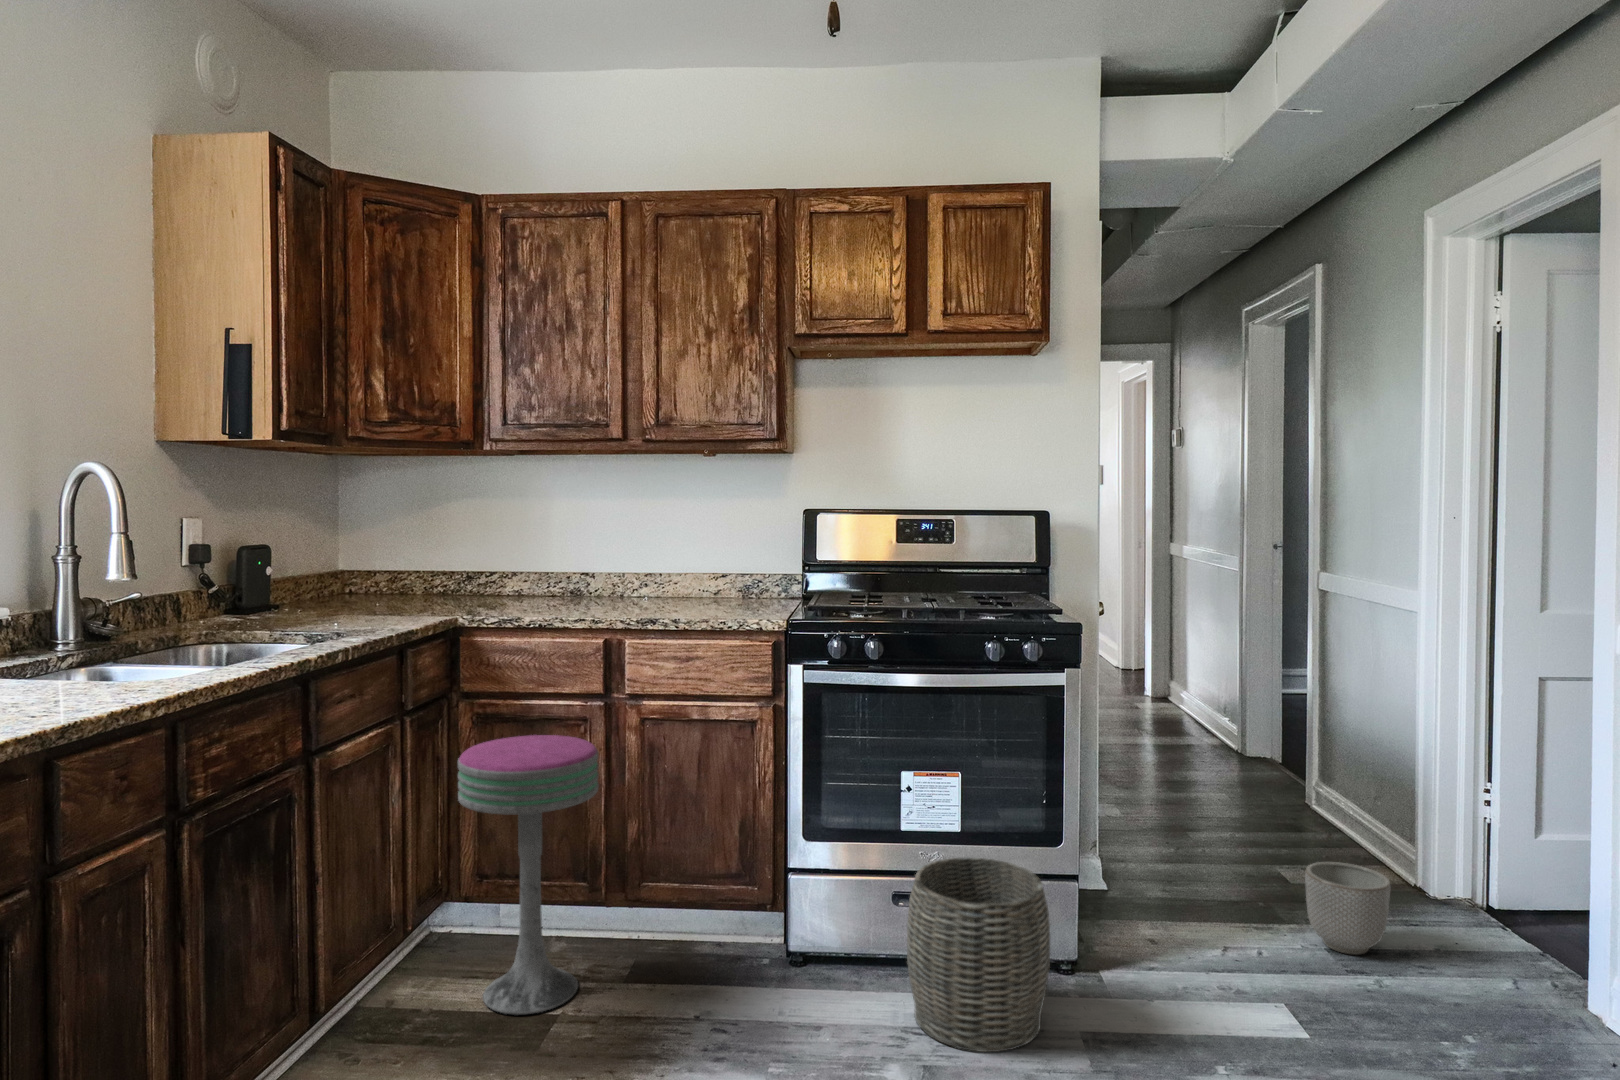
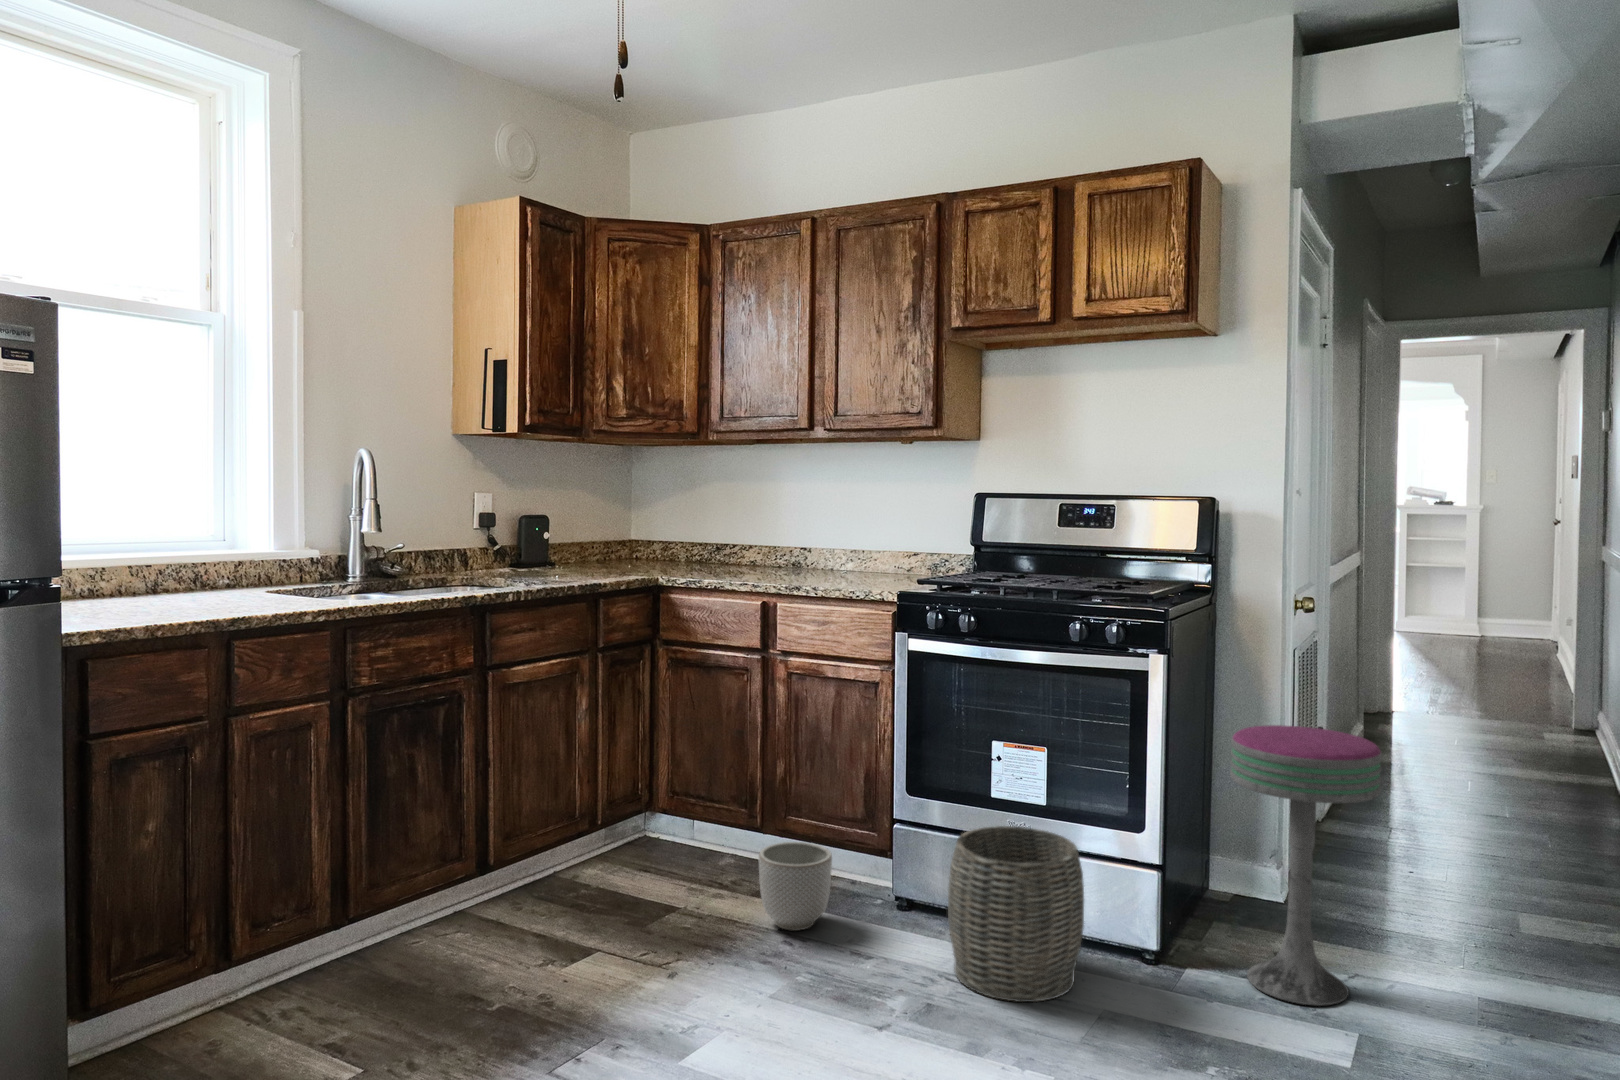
bar stool: present [458,735,599,1015] -> present [1230,725,1382,1006]
planter: present [1305,862,1390,955] -> present [759,842,832,931]

